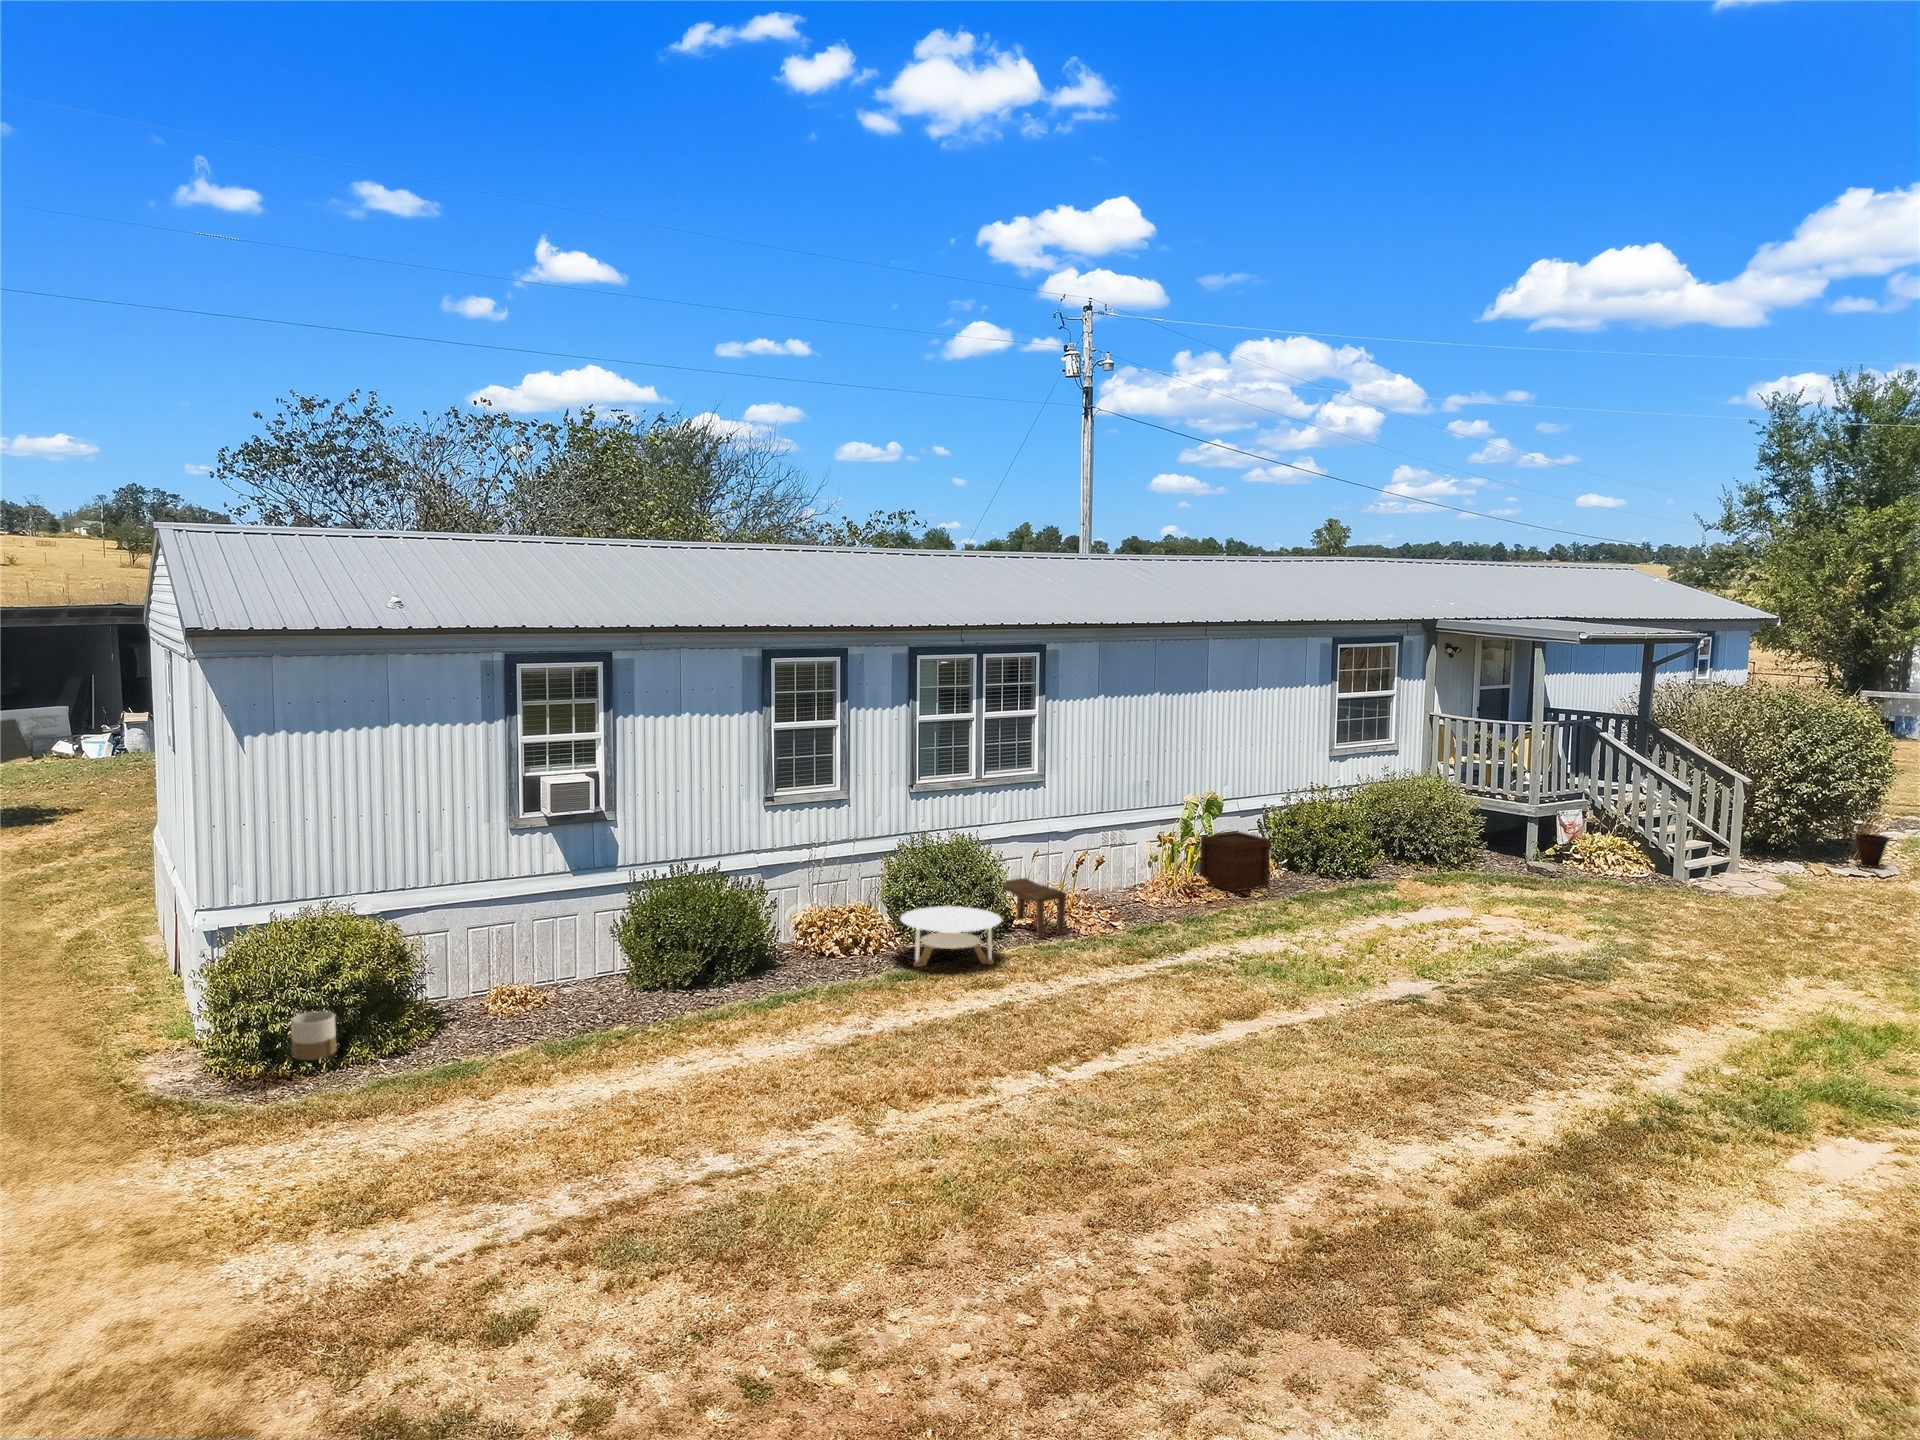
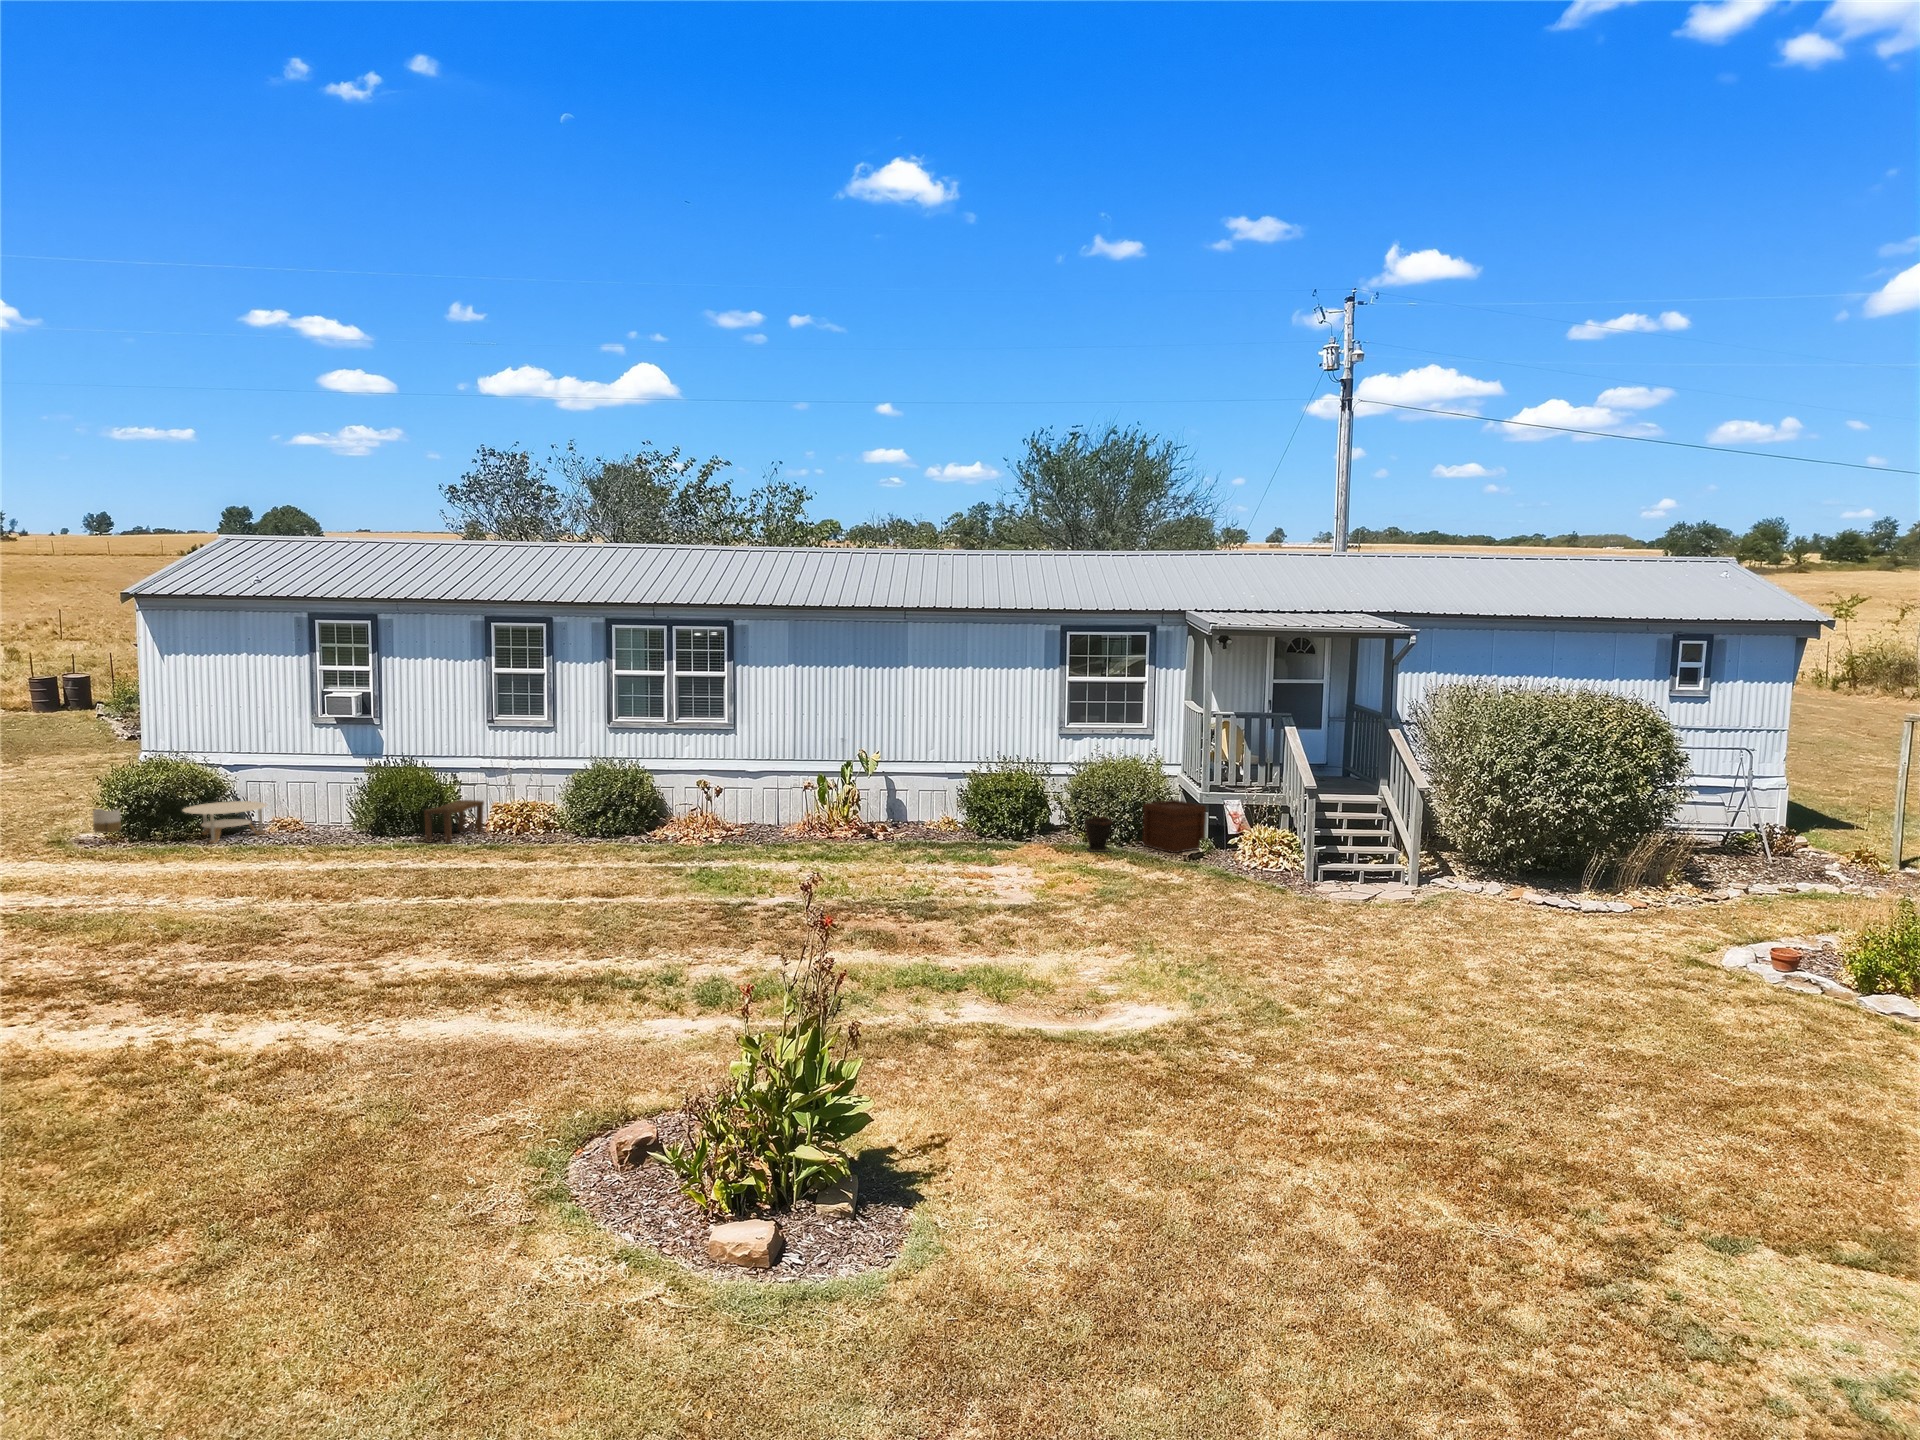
wooden crate: present [1199,831,1271,892] -> present [1142,800,1206,853]
bucket: present [1855,833,1890,869] -> present [1084,817,1112,852]
bench: present [1004,878,1066,939] -> present [424,800,484,843]
round table: present [900,906,1001,967] -> present [183,801,267,844]

